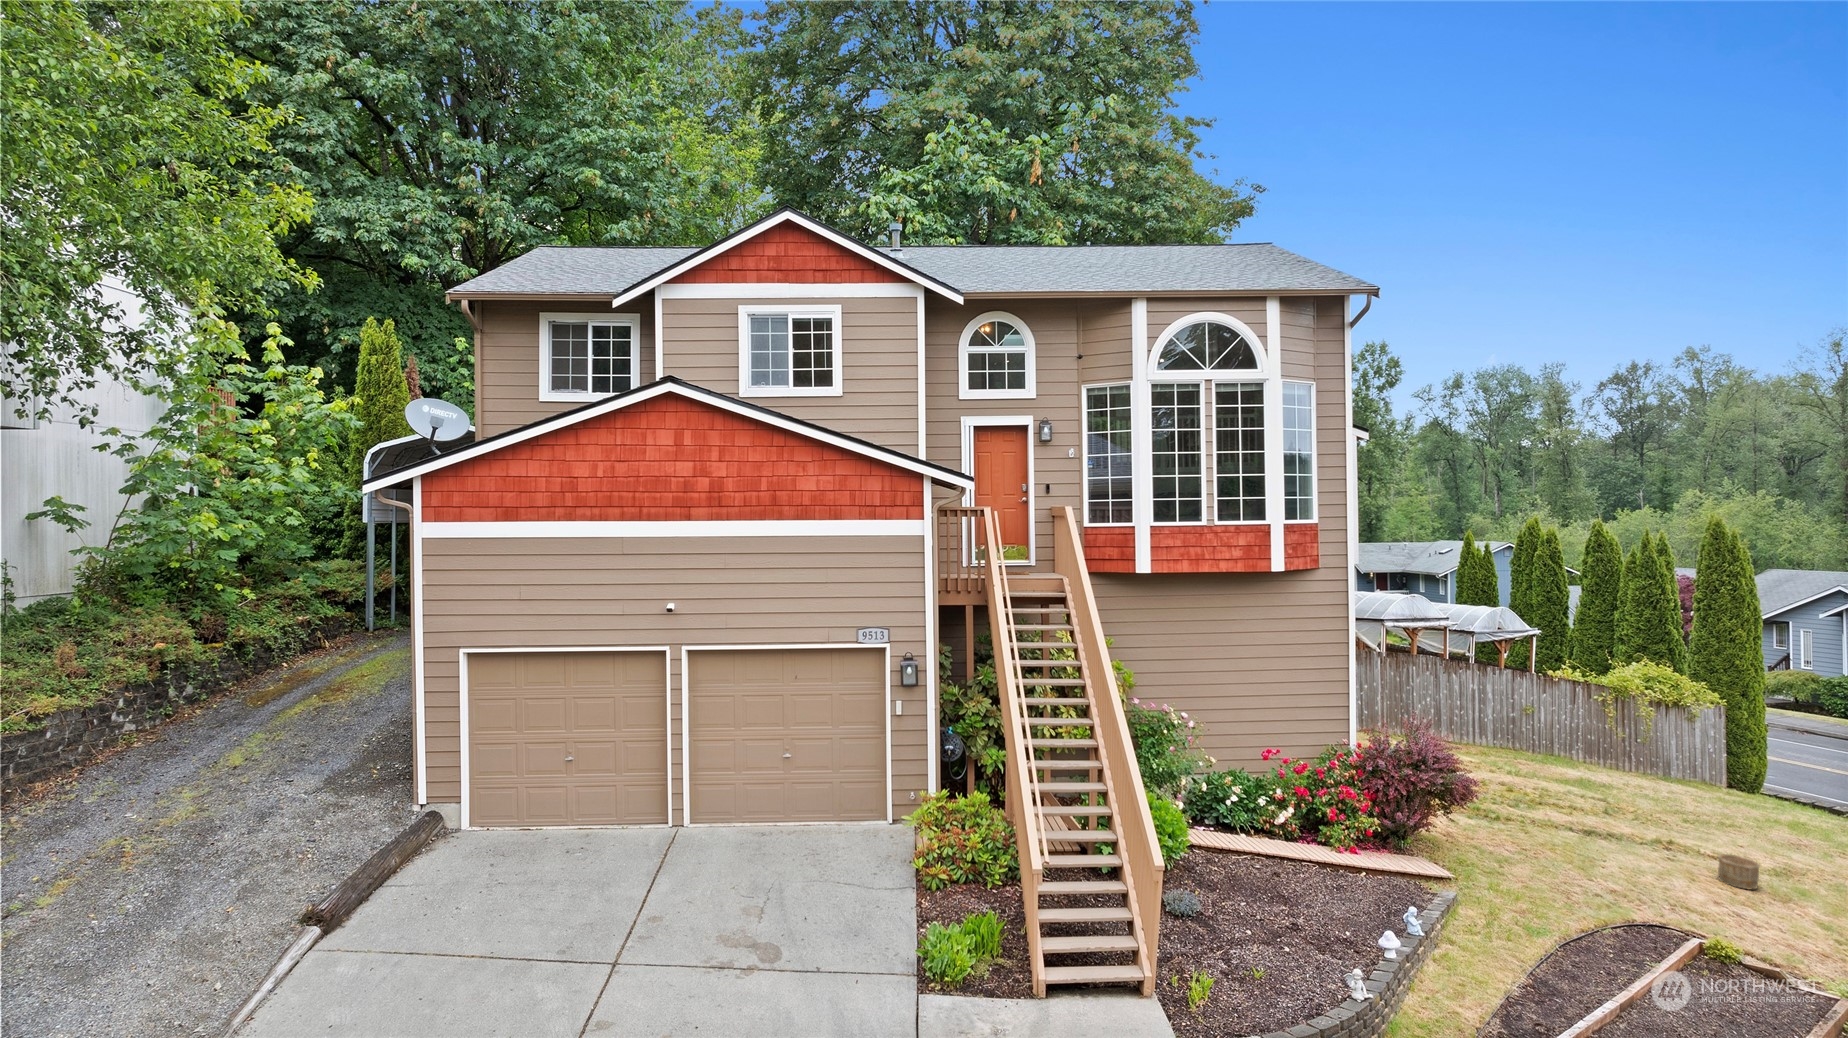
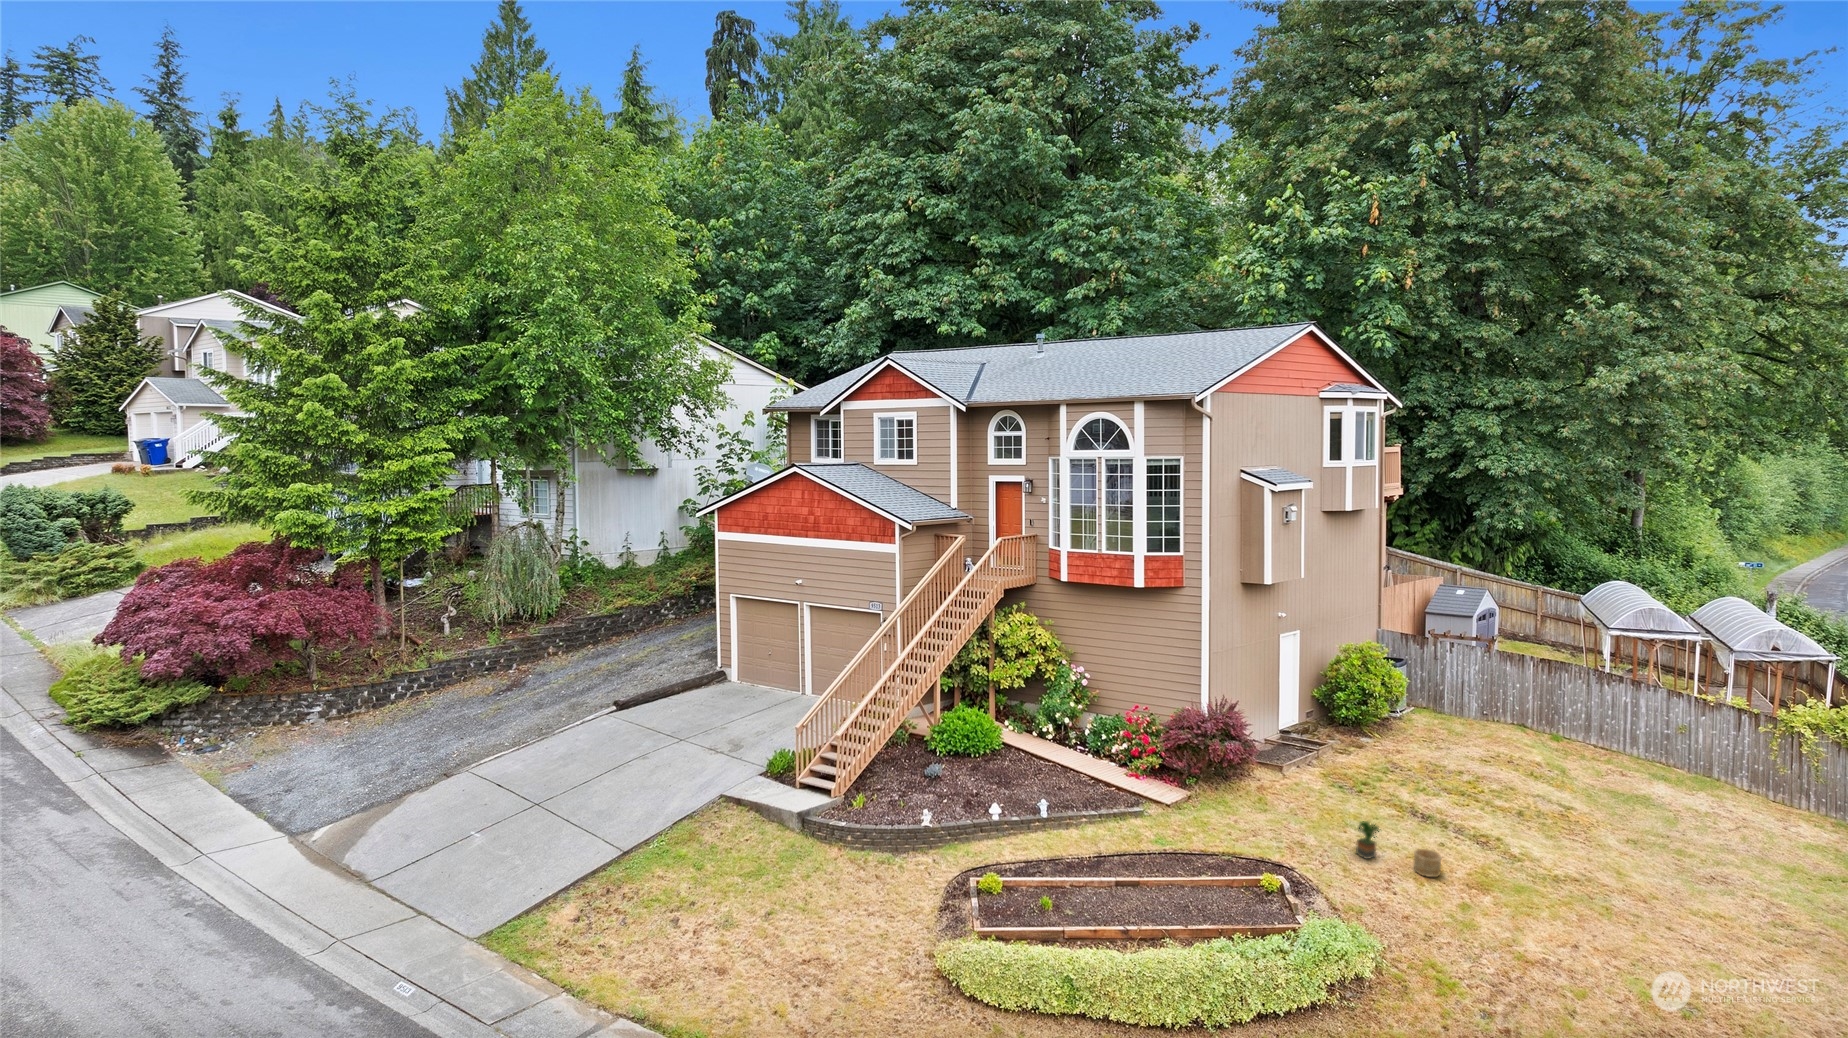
potted tree: none [1662,836,1705,888] -> present [1356,821,1381,859]

